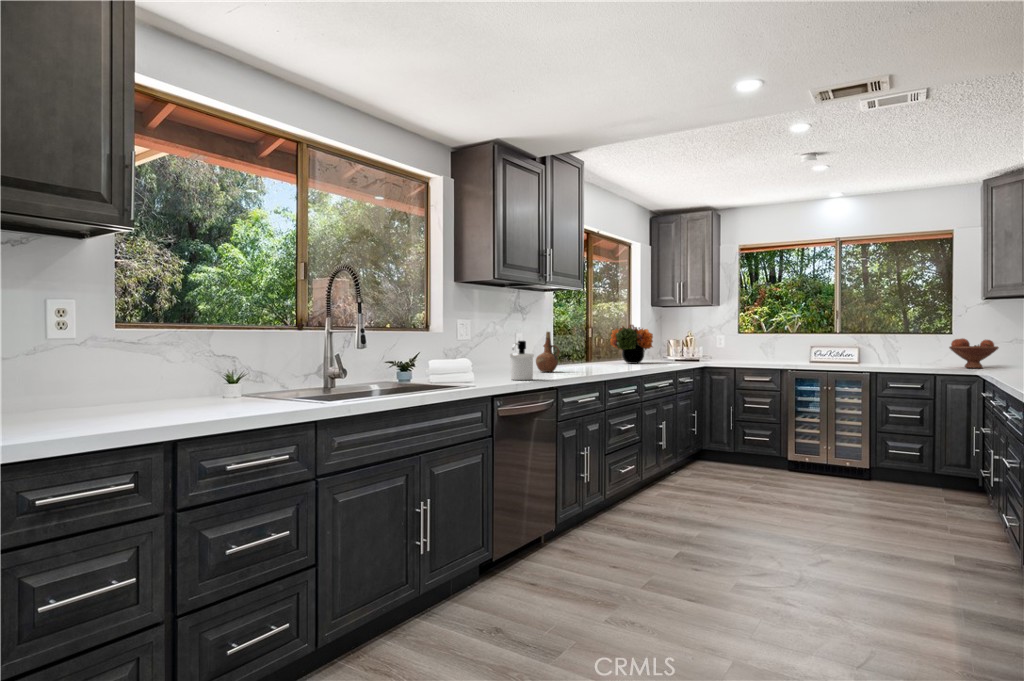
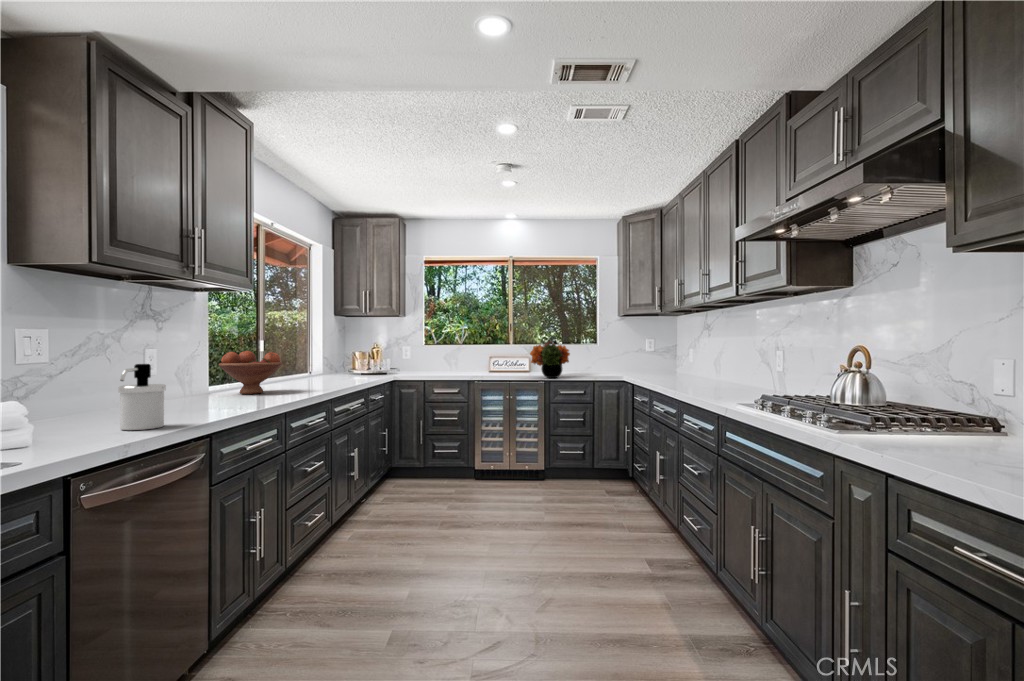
flower arrangement: present [610,325,653,364] -> present [530,341,570,378]
ceramic pitcher: present [536,332,559,372] -> none [177,346,216,404]
fruit bowl: present [949,338,999,368] -> present [219,351,283,394]

